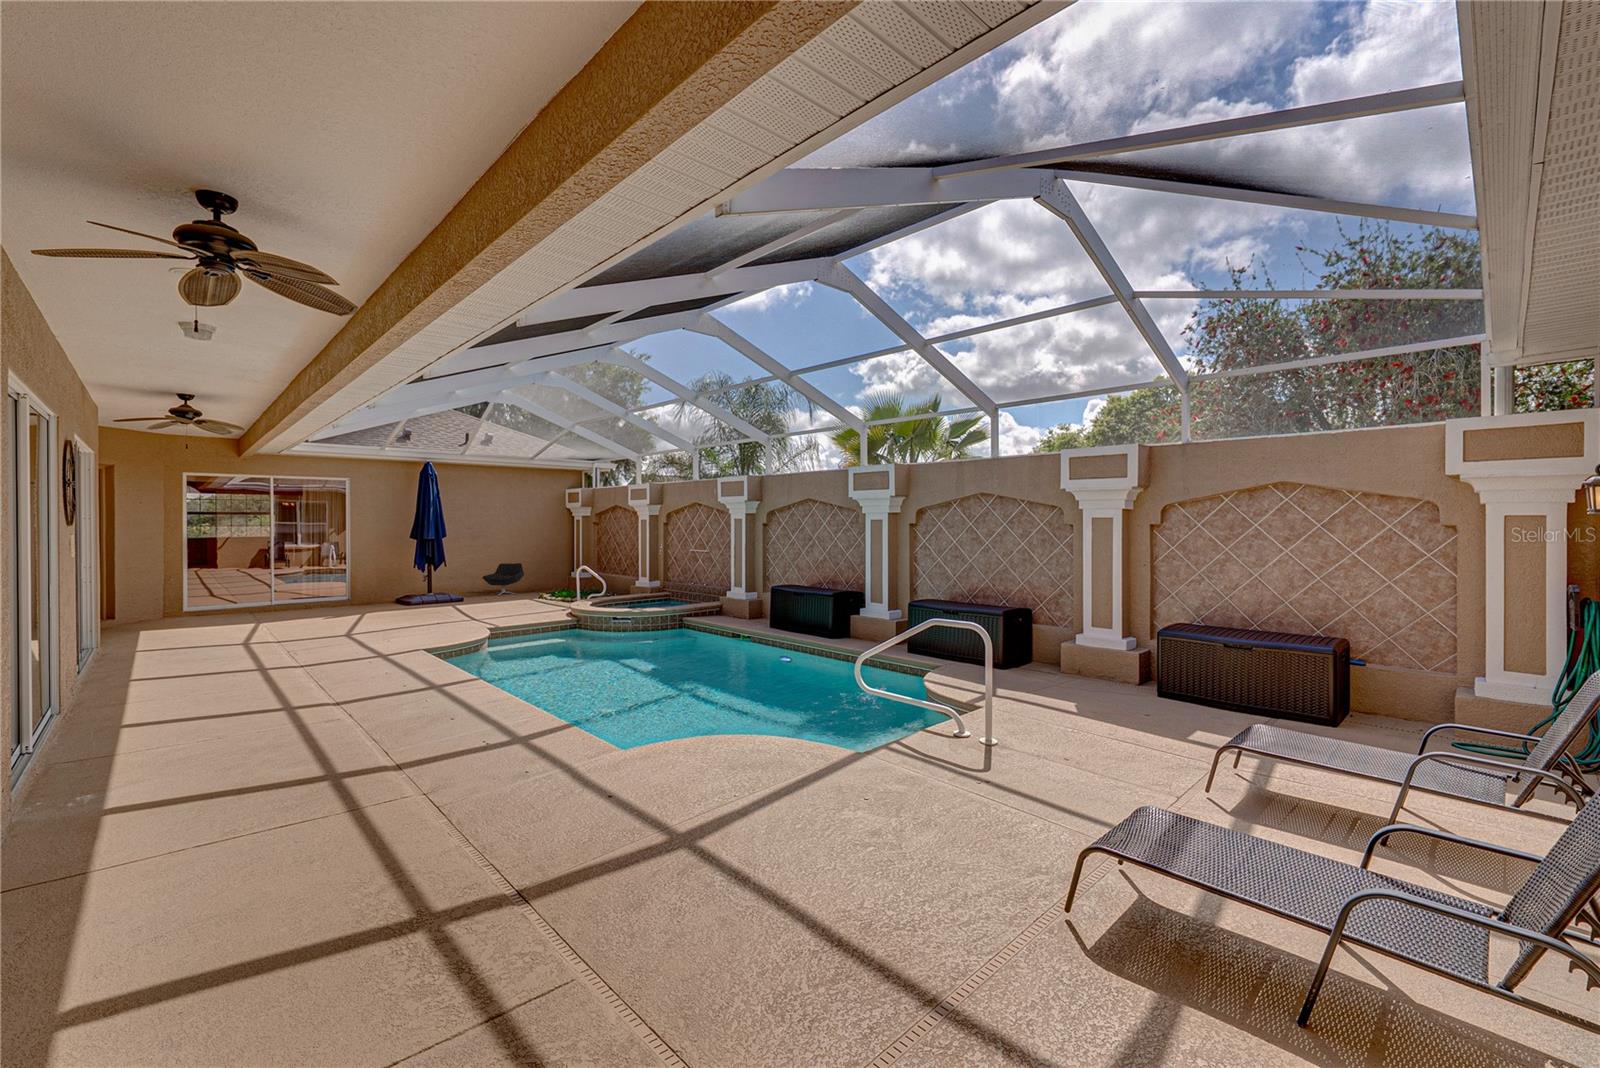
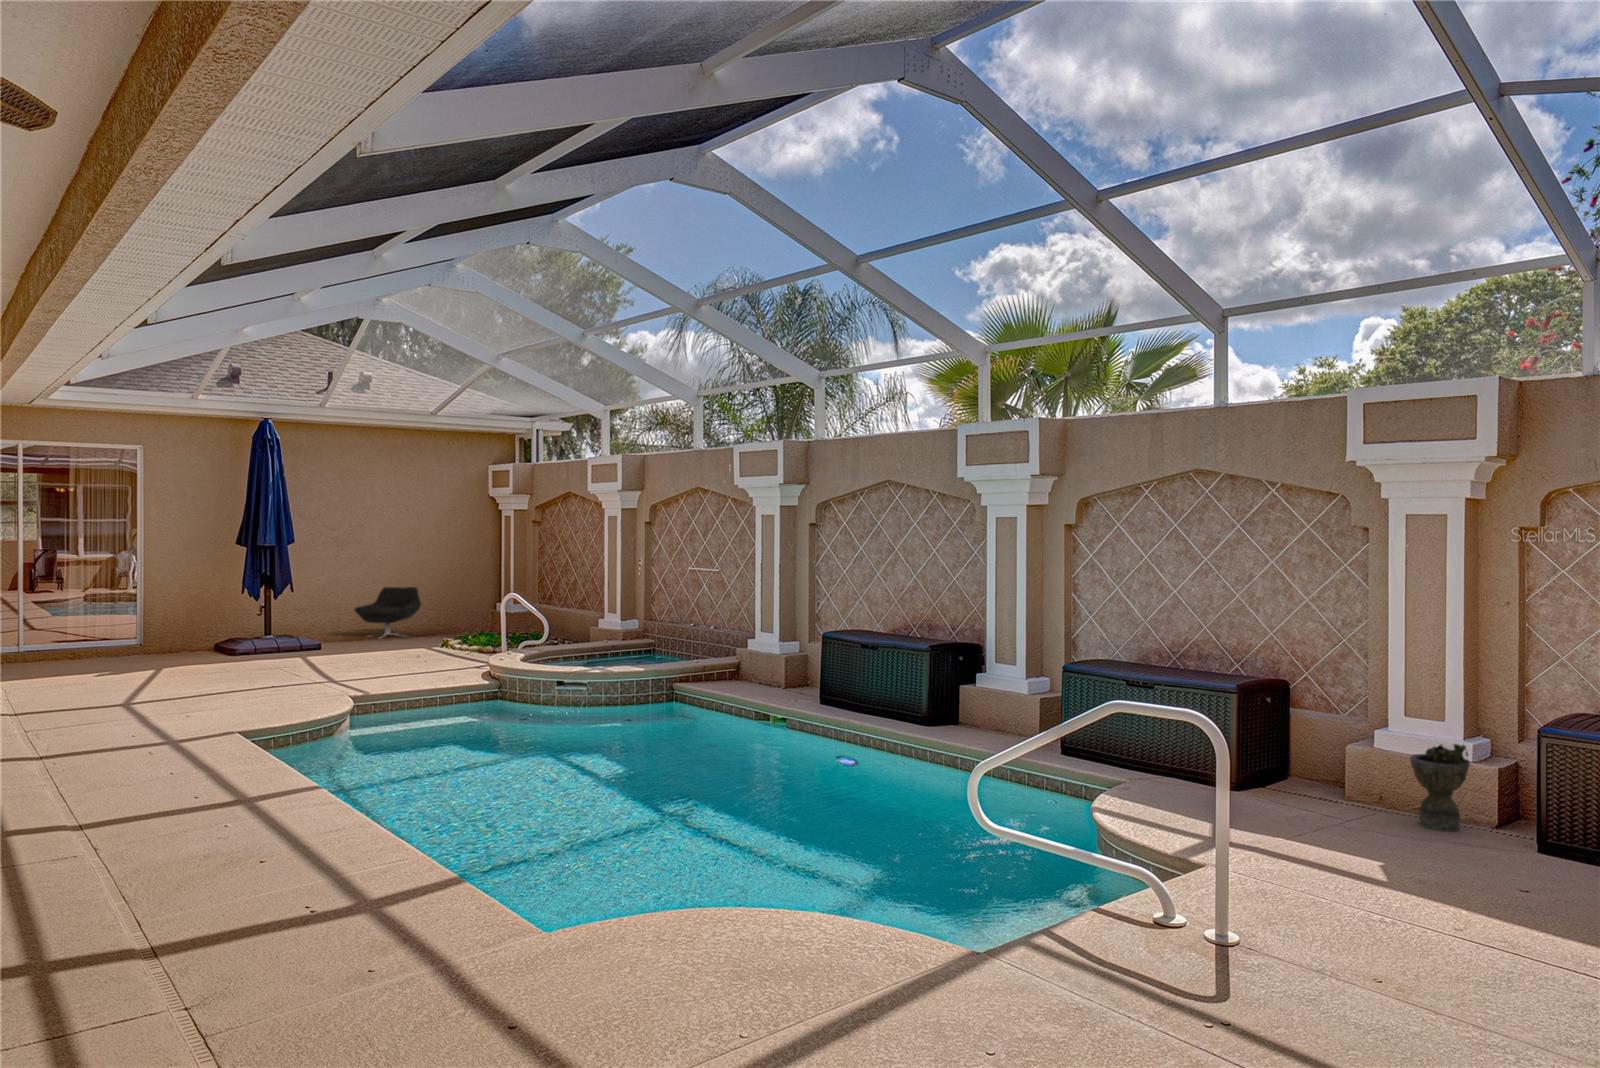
planter: none [1092,641,1123,687] -> present [1410,744,1470,831]

